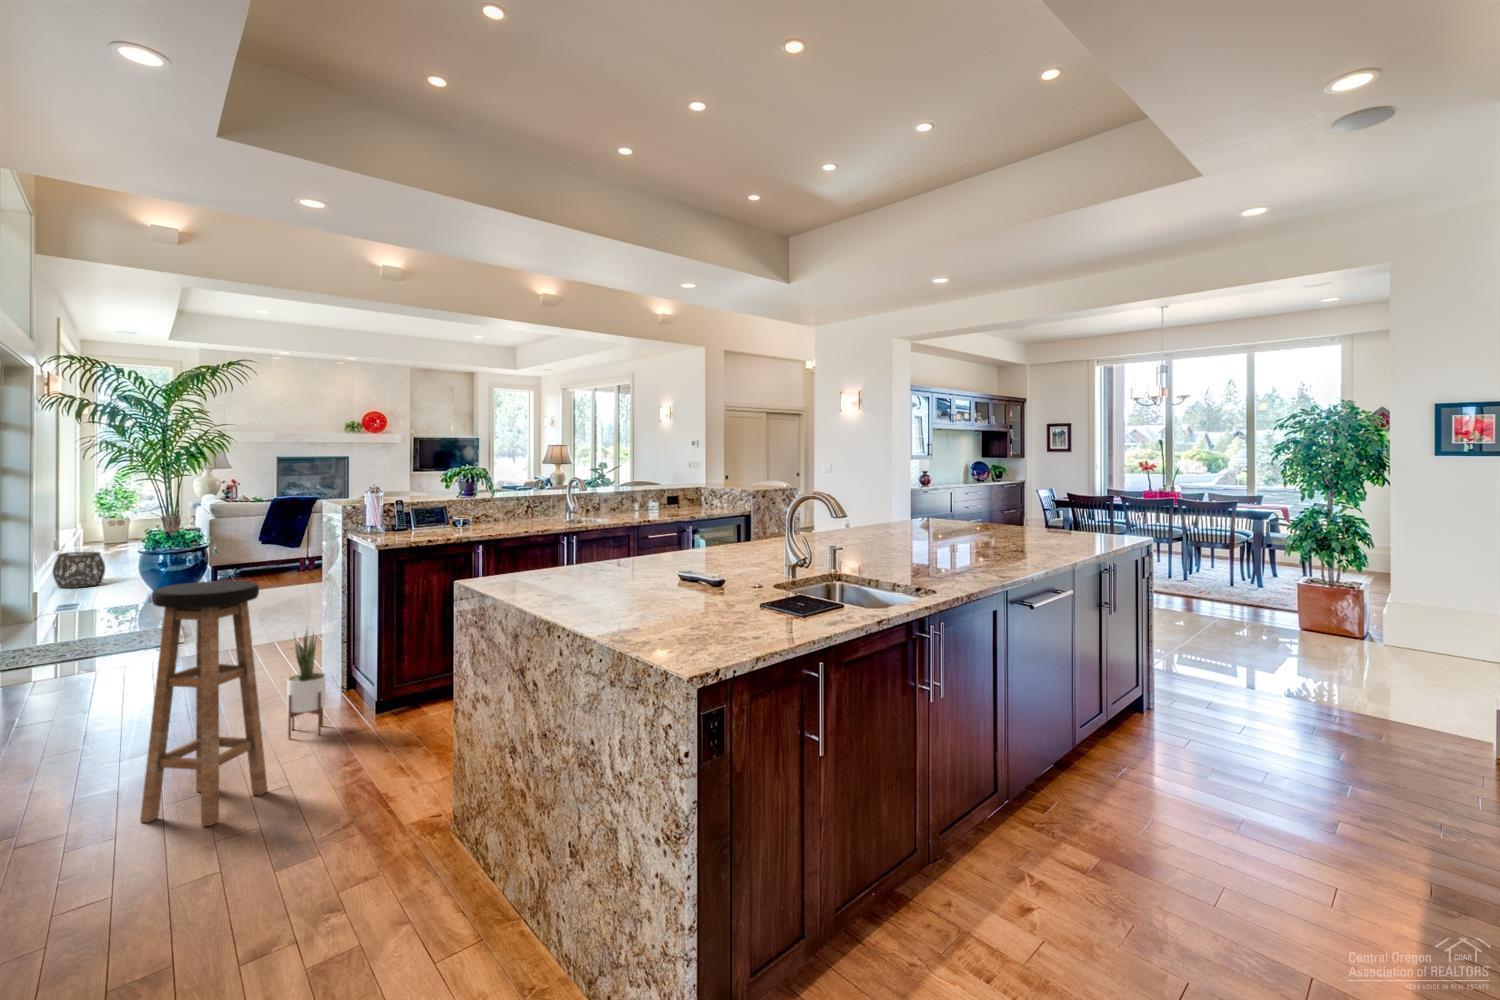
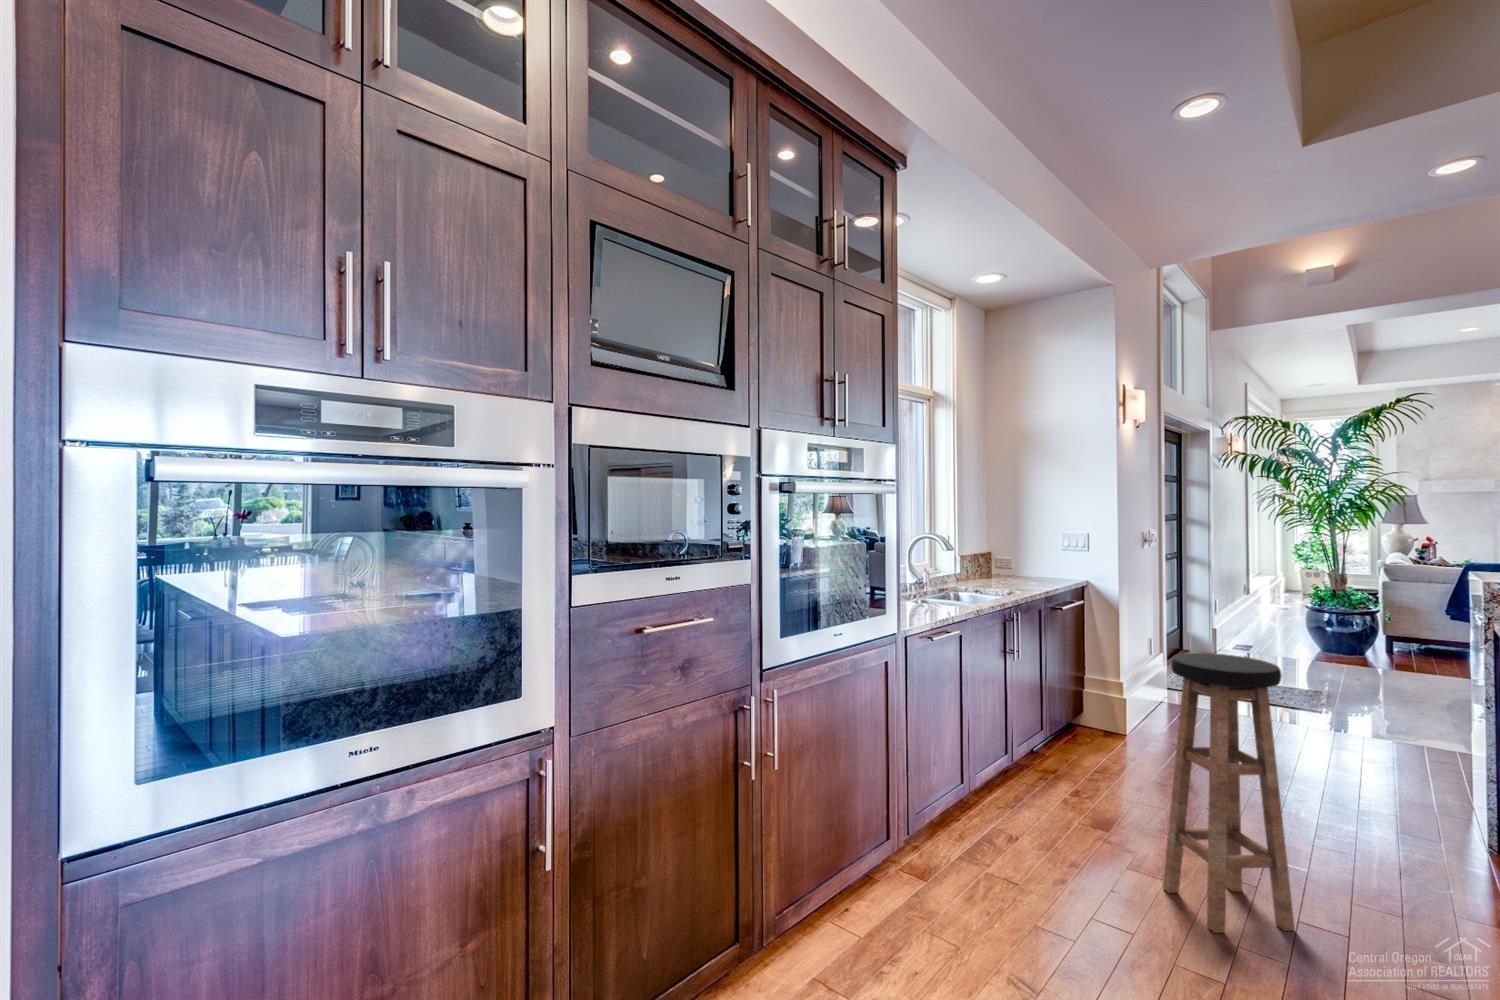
woven basket: present [52,552,105,588] -> none [1235,601,1279,636]
potted plant: present [287,631,325,739] -> none [1360,737,1417,895]

